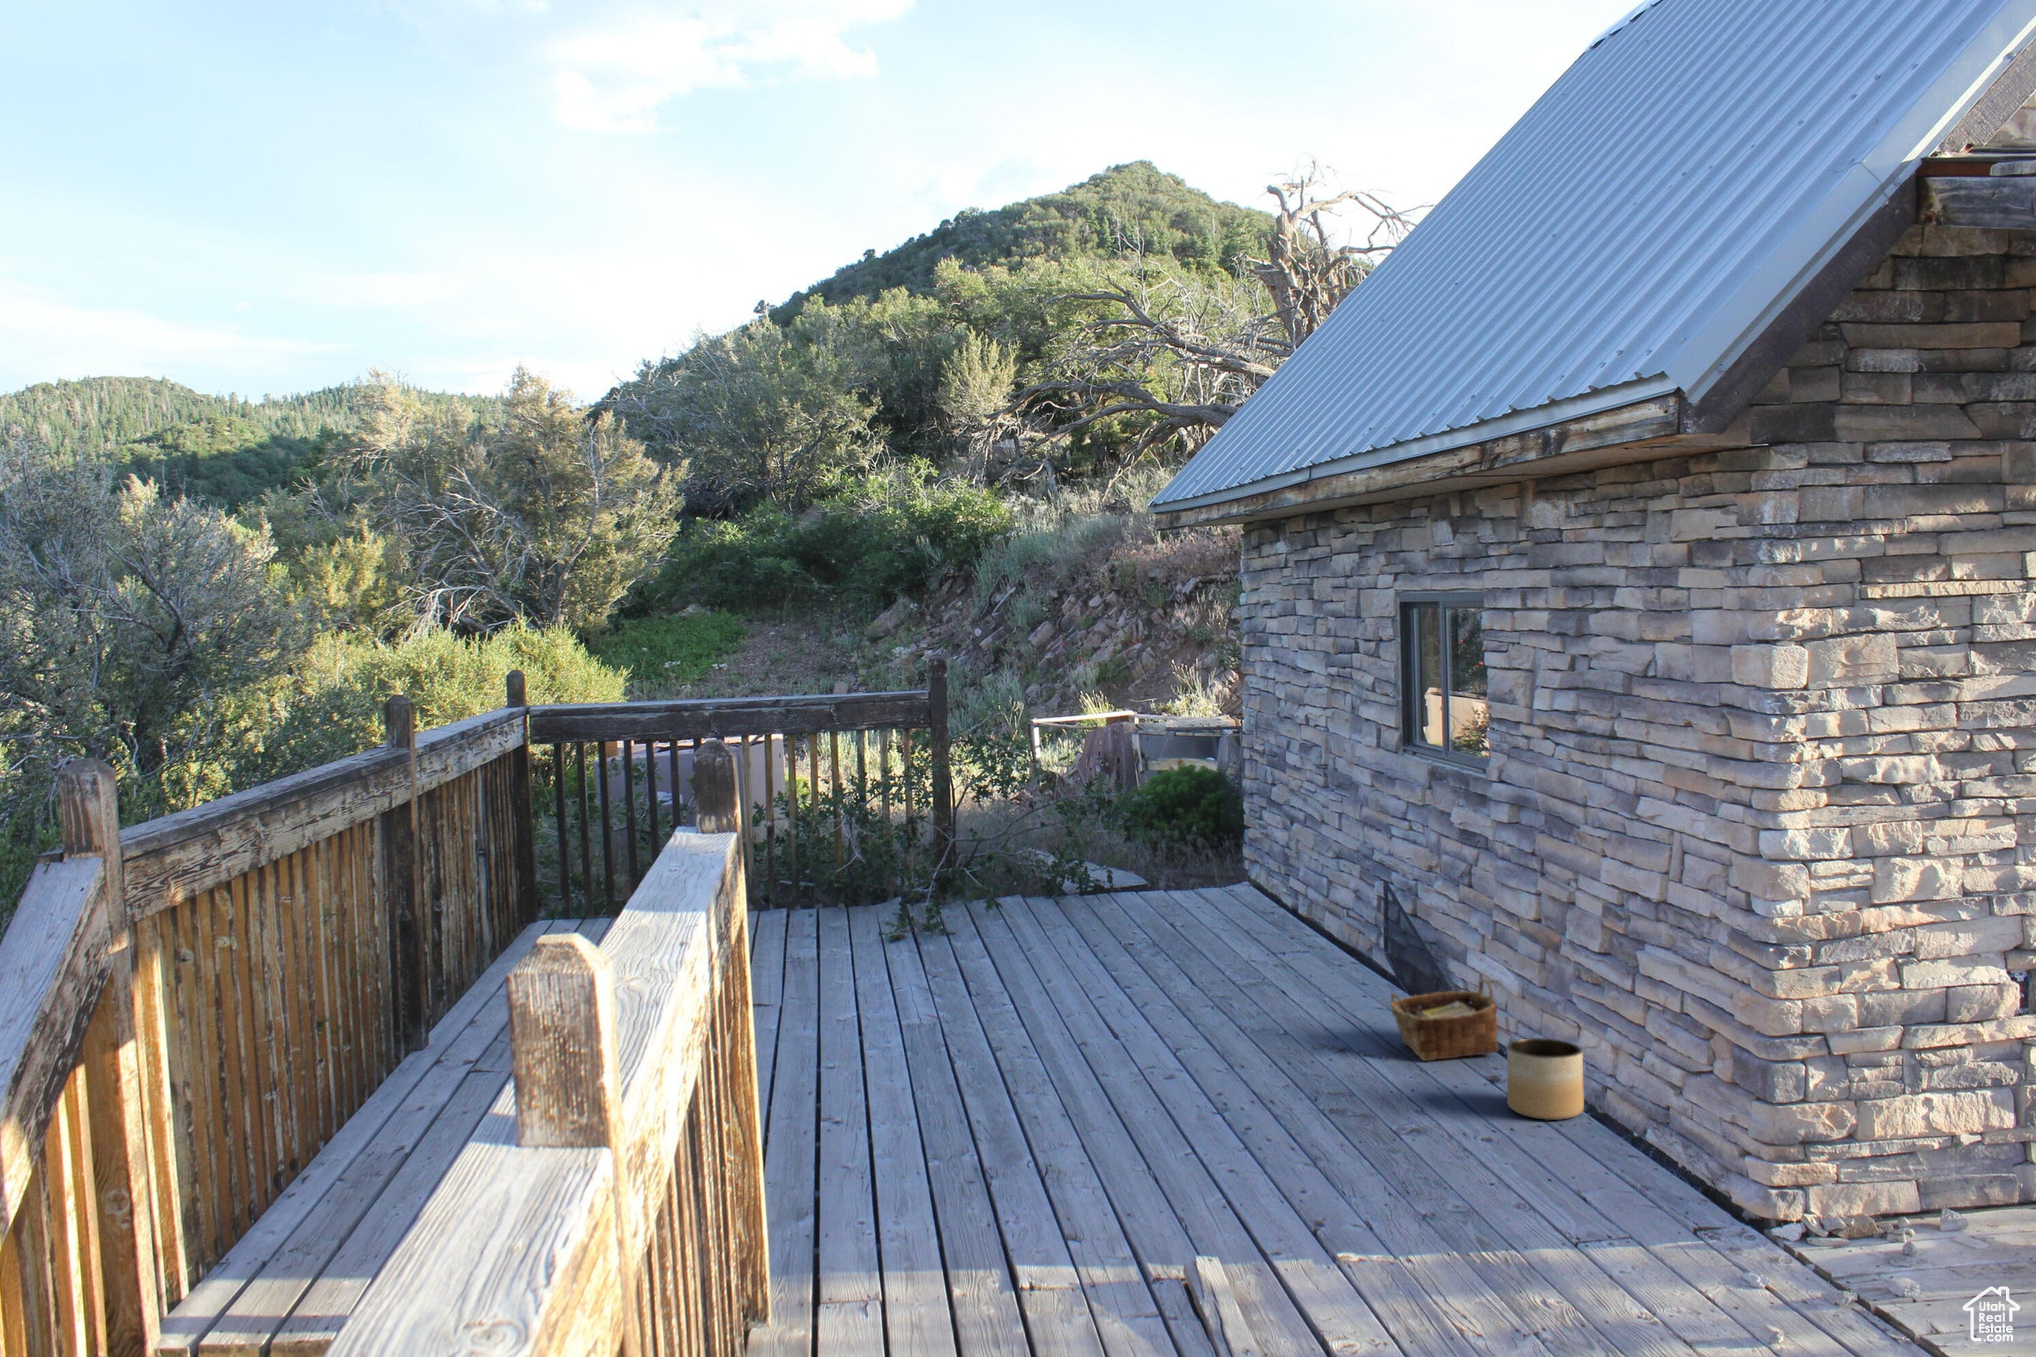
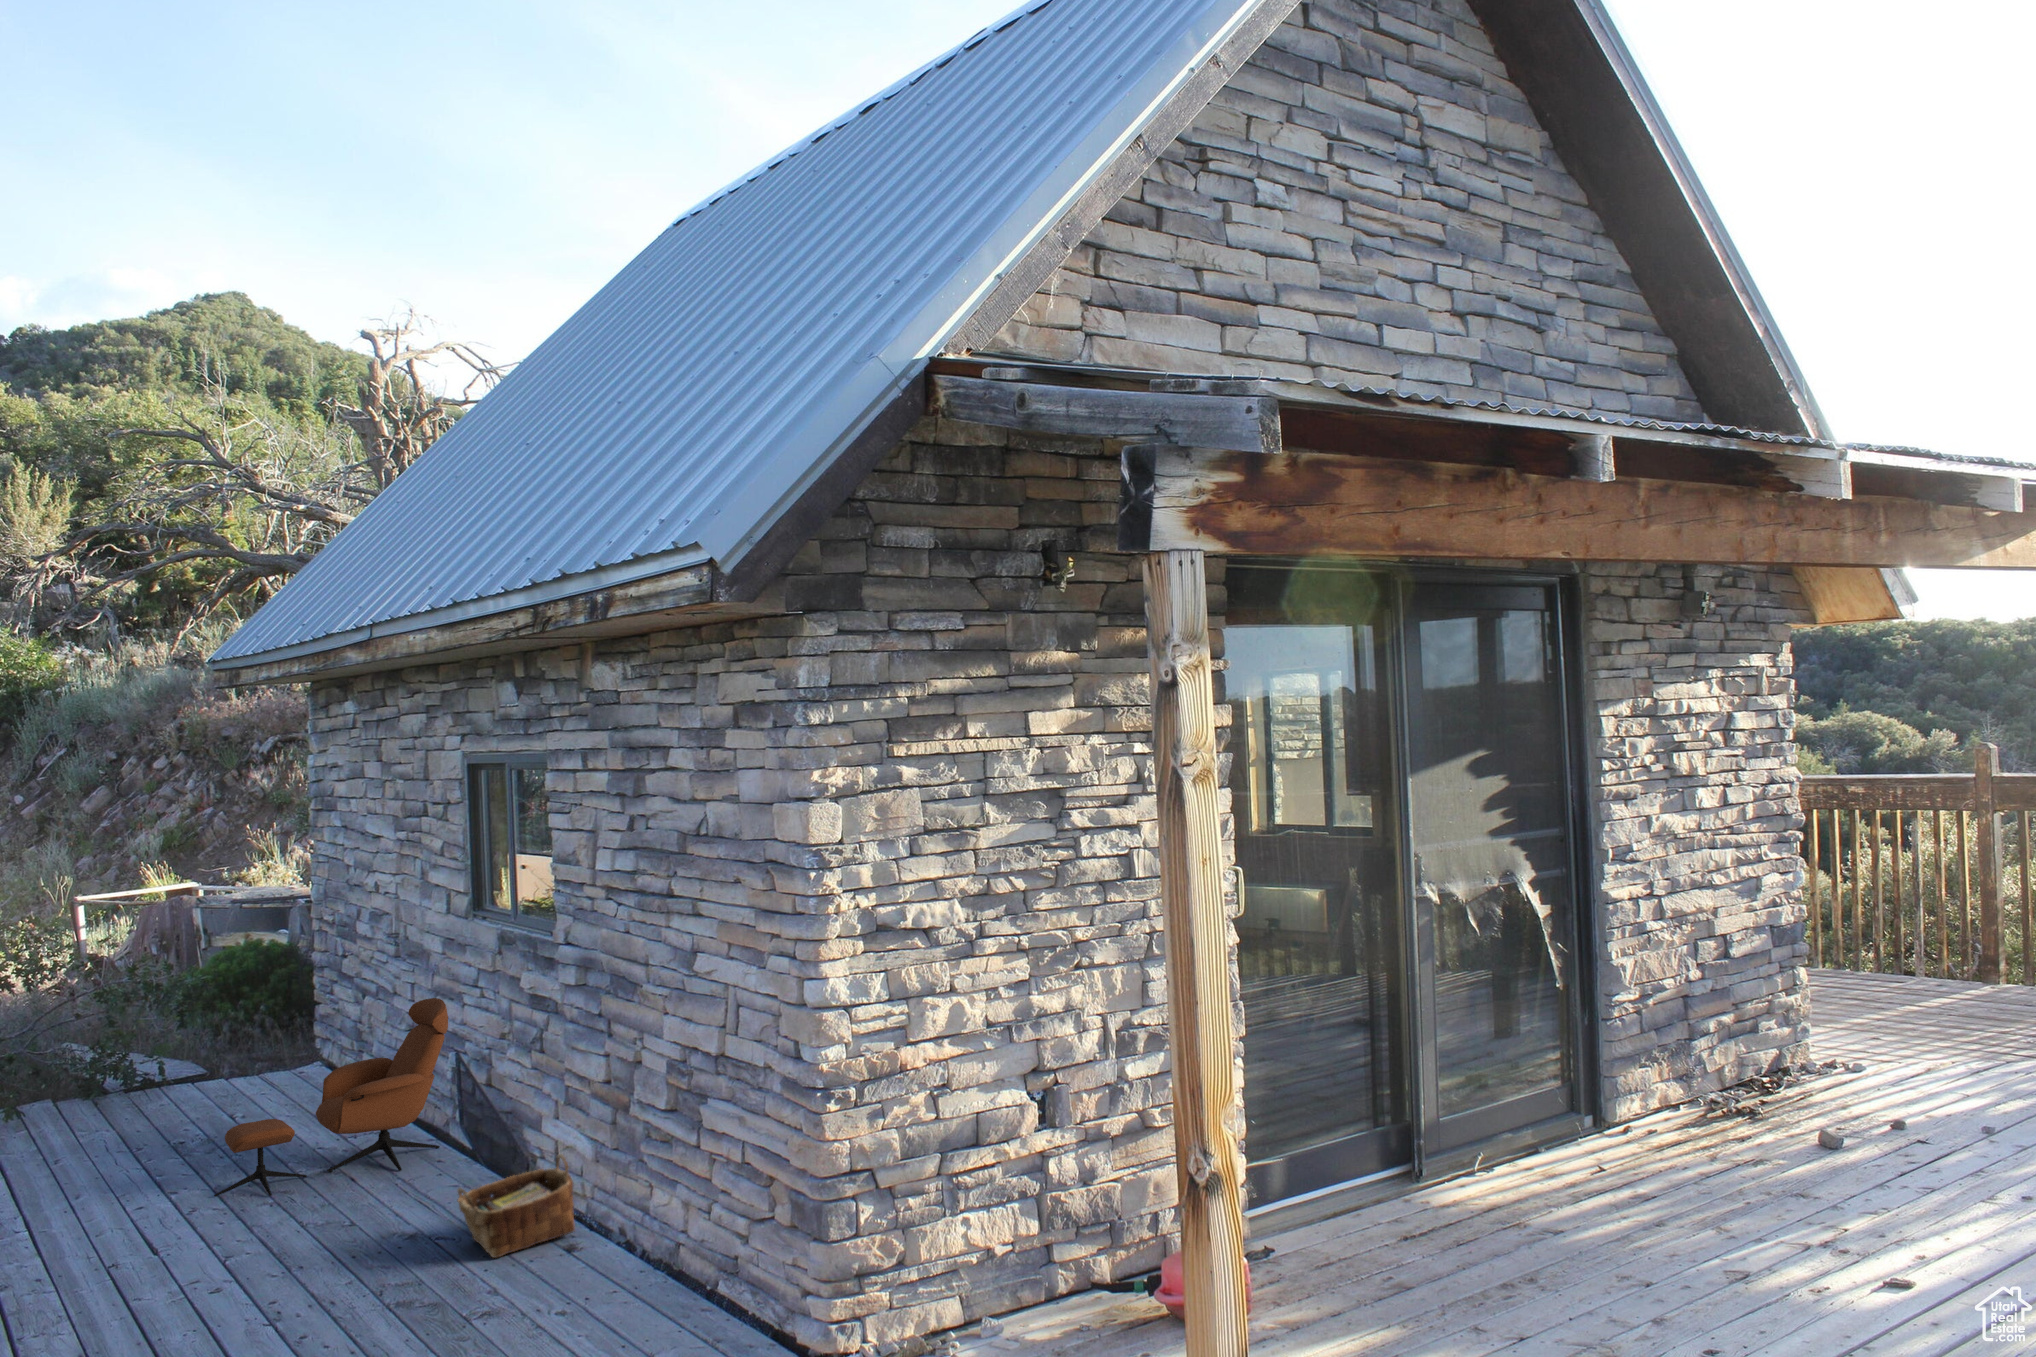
lounge chair: none [1180,825,1373,980] -> present [214,998,448,1197]
planter: present [1507,1038,1584,1120] -> none [579,1213,658,1305]

